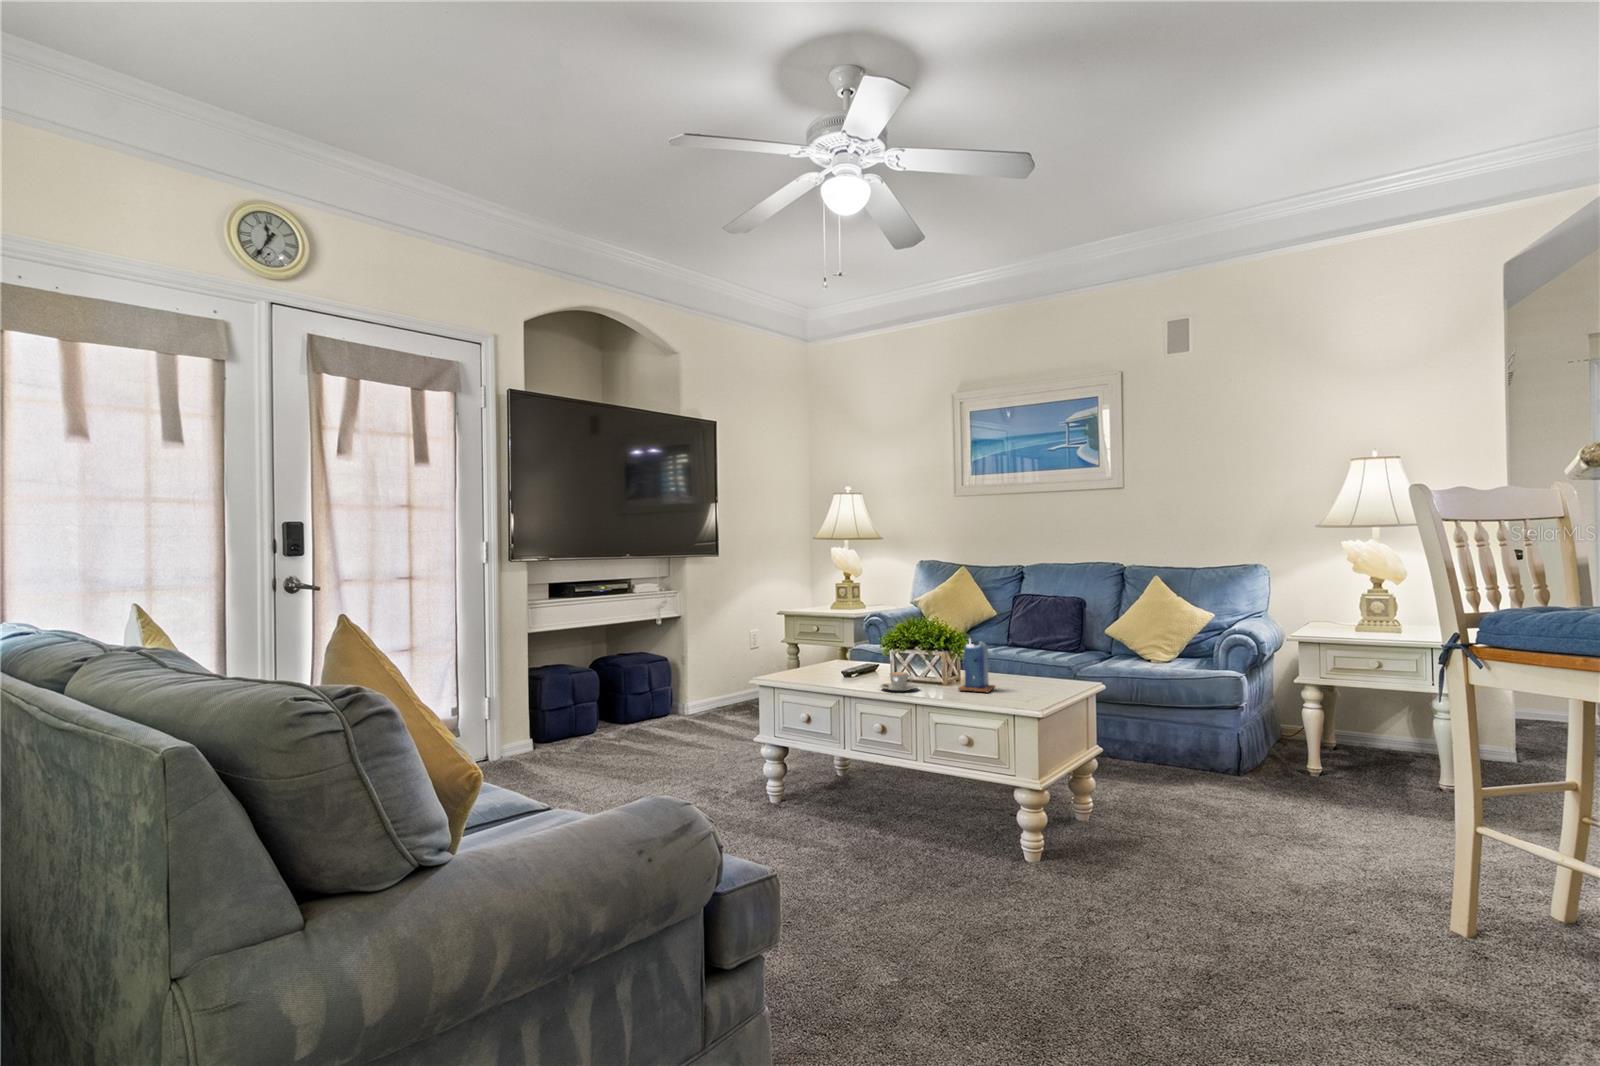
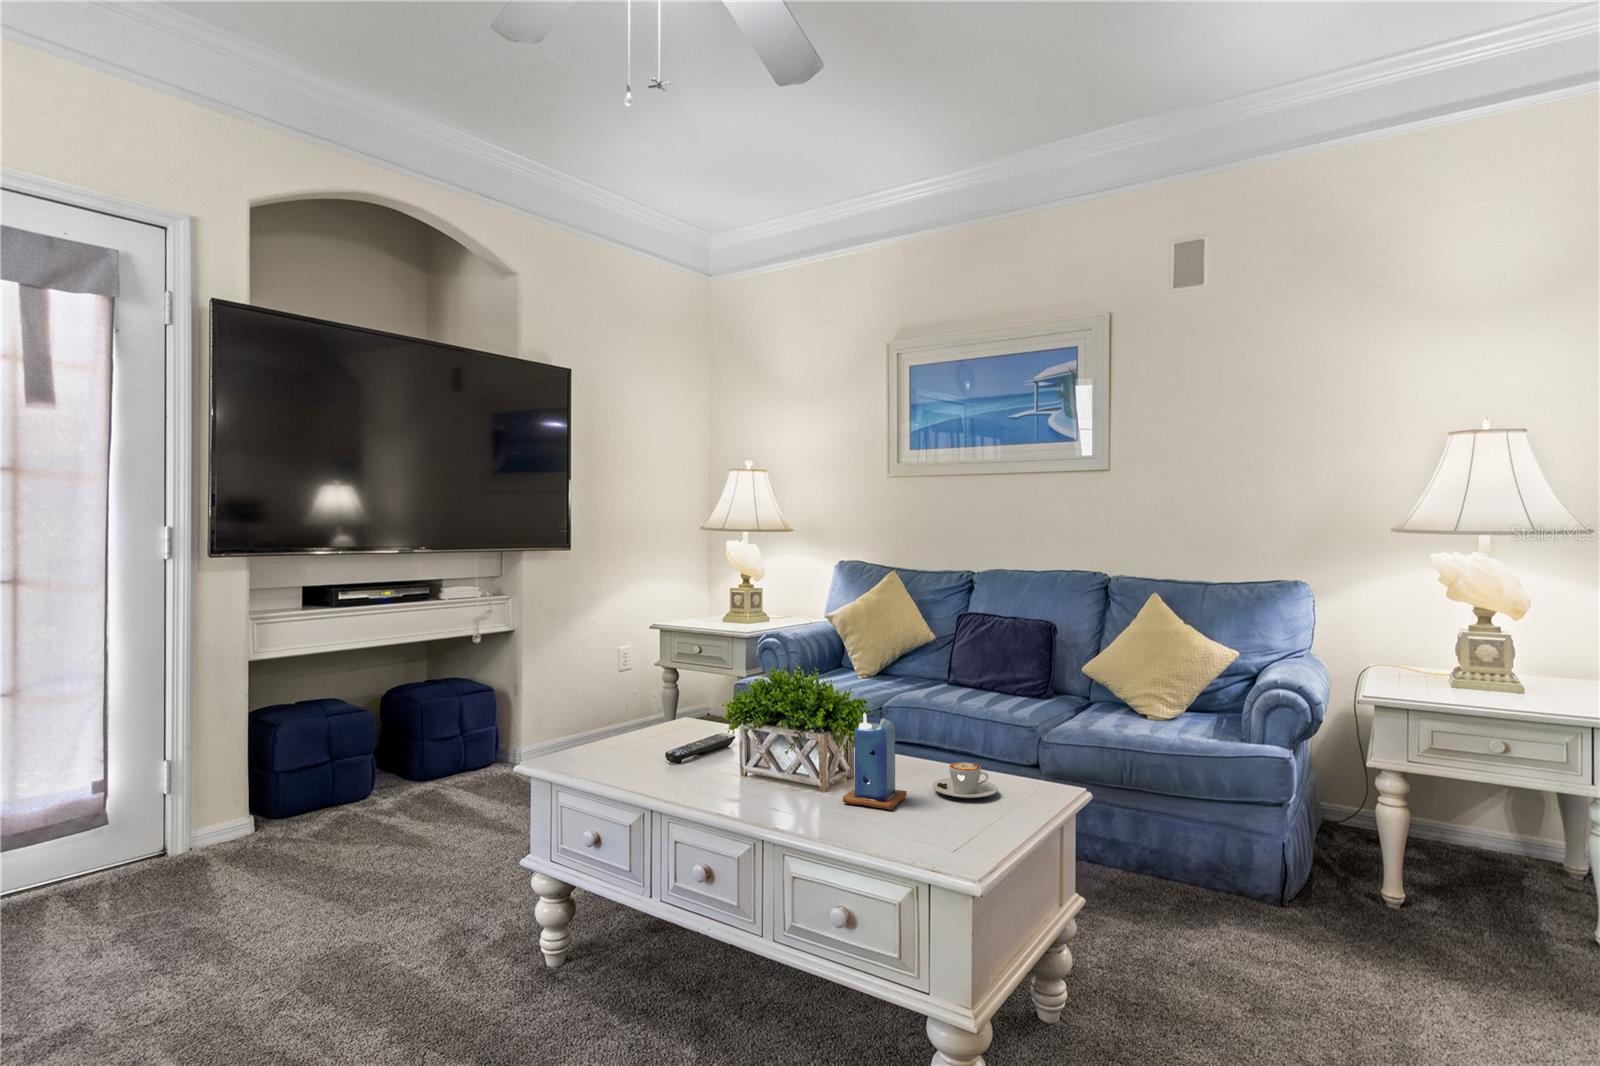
coffee cup: present [880,672,918,691] -> present [932,762,998,798]

